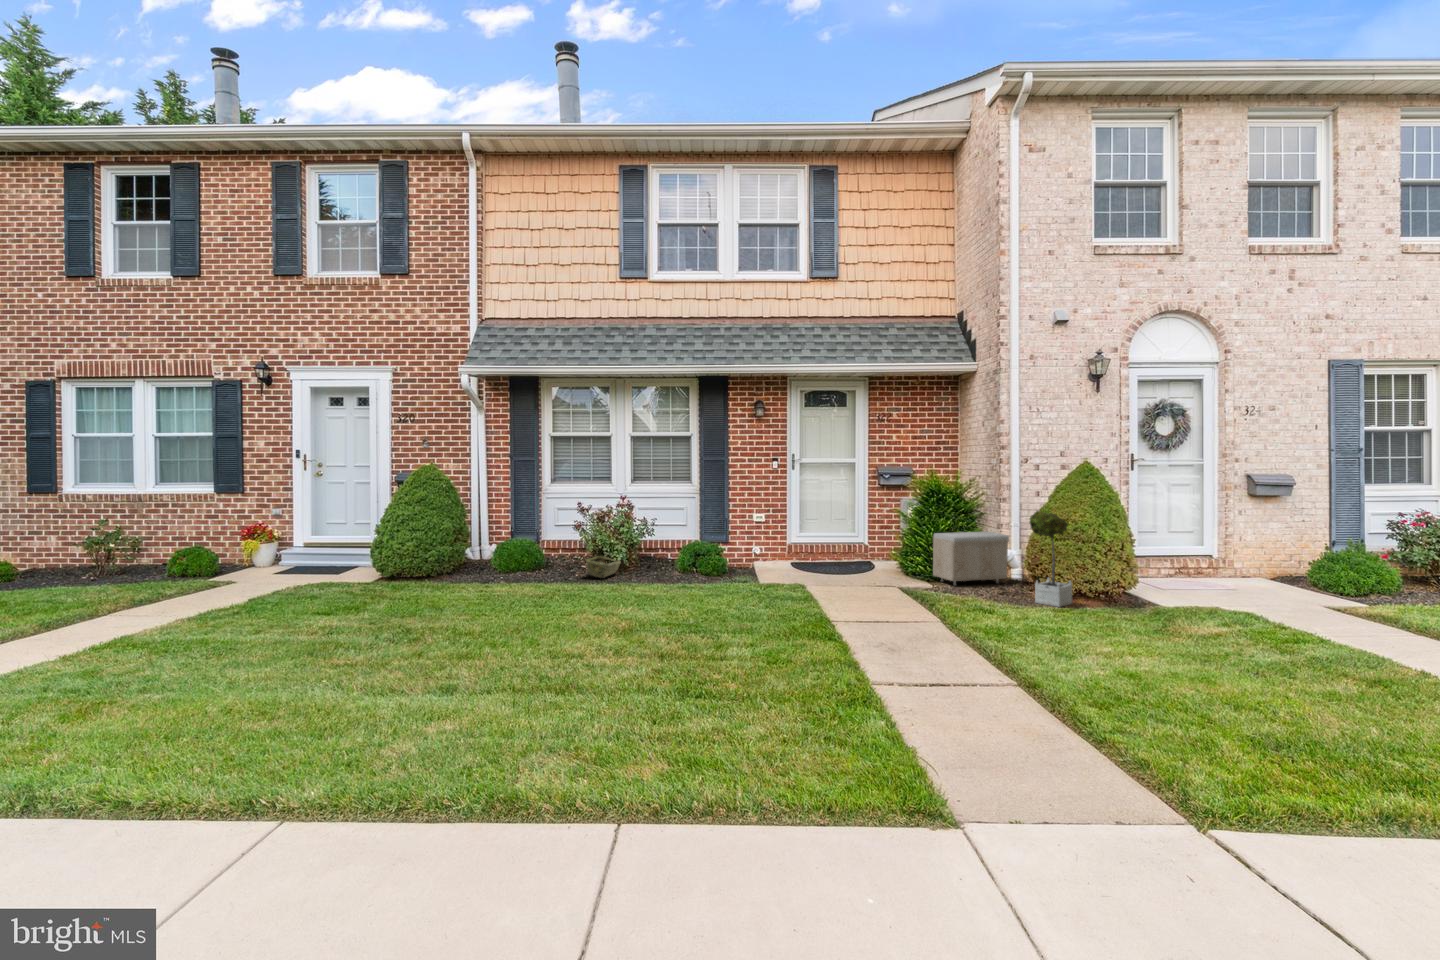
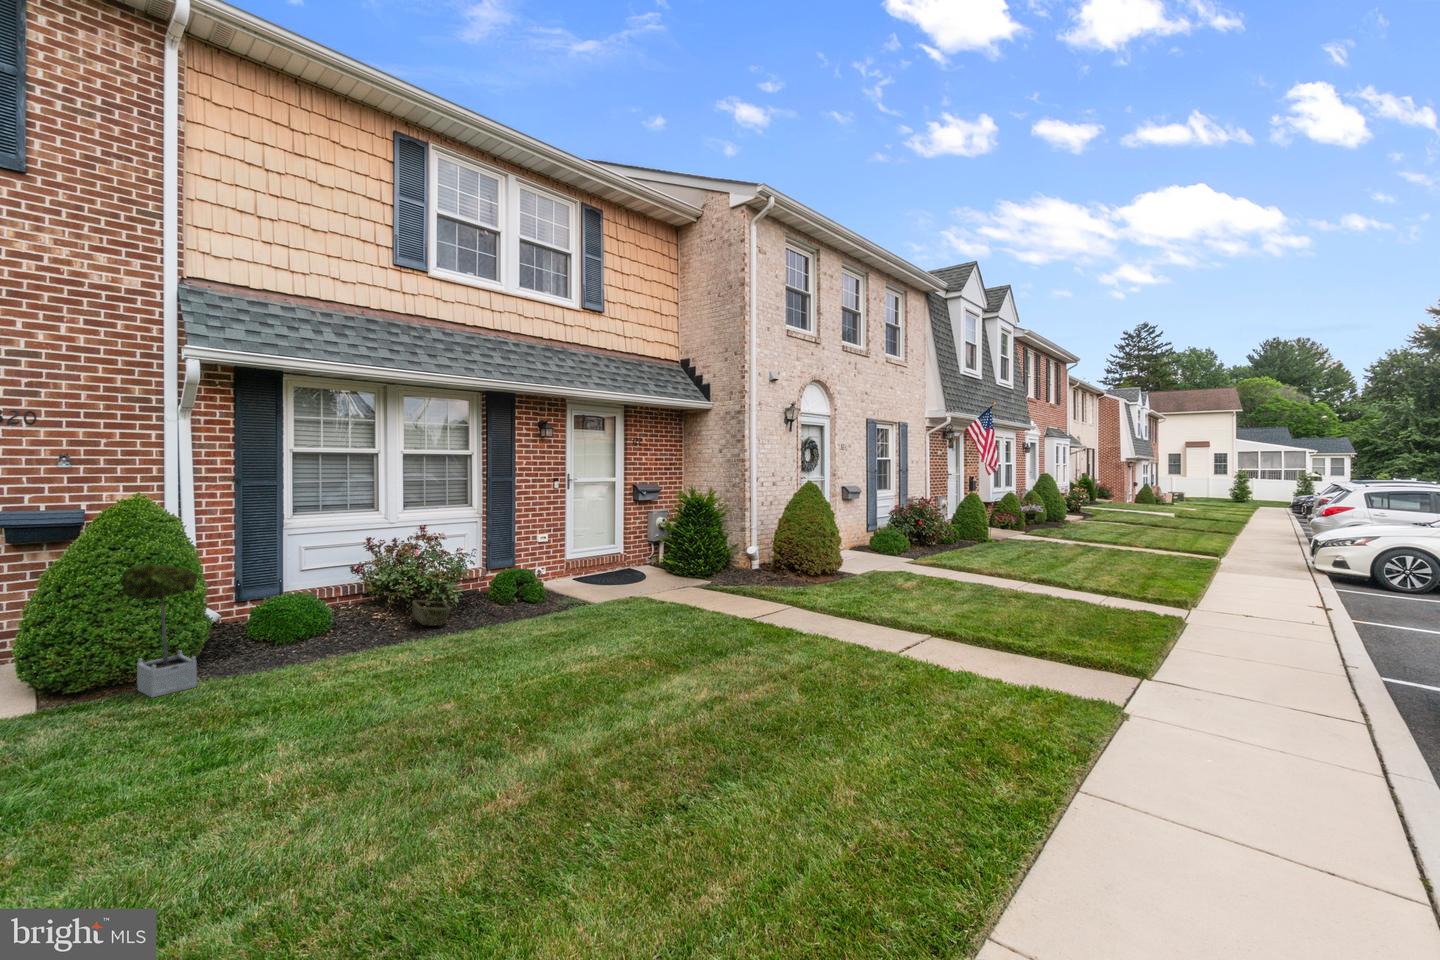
potted tree: present [1030,510,1072,607] -> present [121,564,197,697]
storage bench: present [933,532,1009,585] -> none [712,537,760,582]

